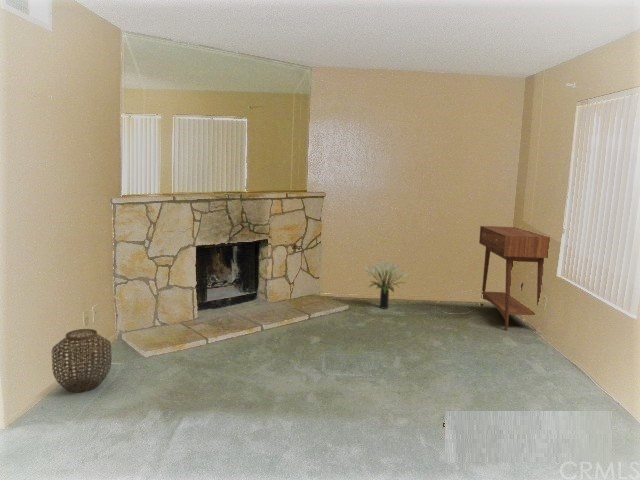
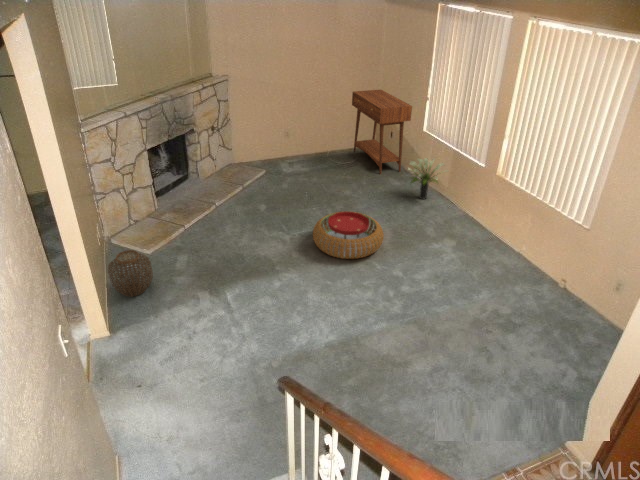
potted plant: present [365,262,408,308] -> present [408,158,444,199]
pouf: none [349,345,462,415] -> present [313,211,384,259]

